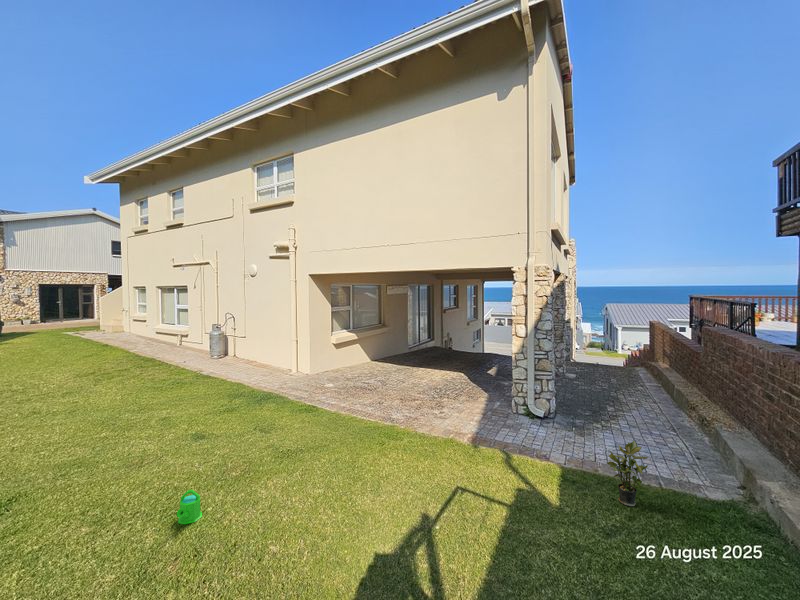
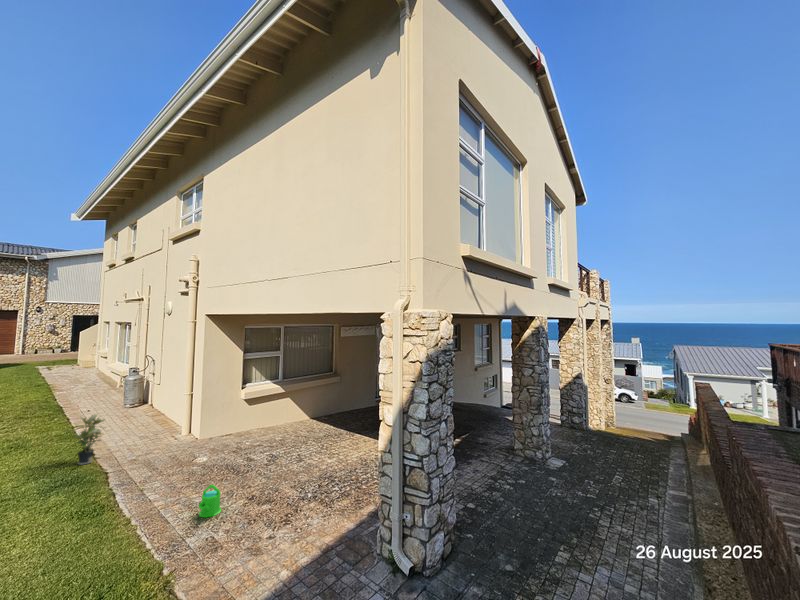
potted plant: present [607,441,648,506] -> present [74,414,104,465]

